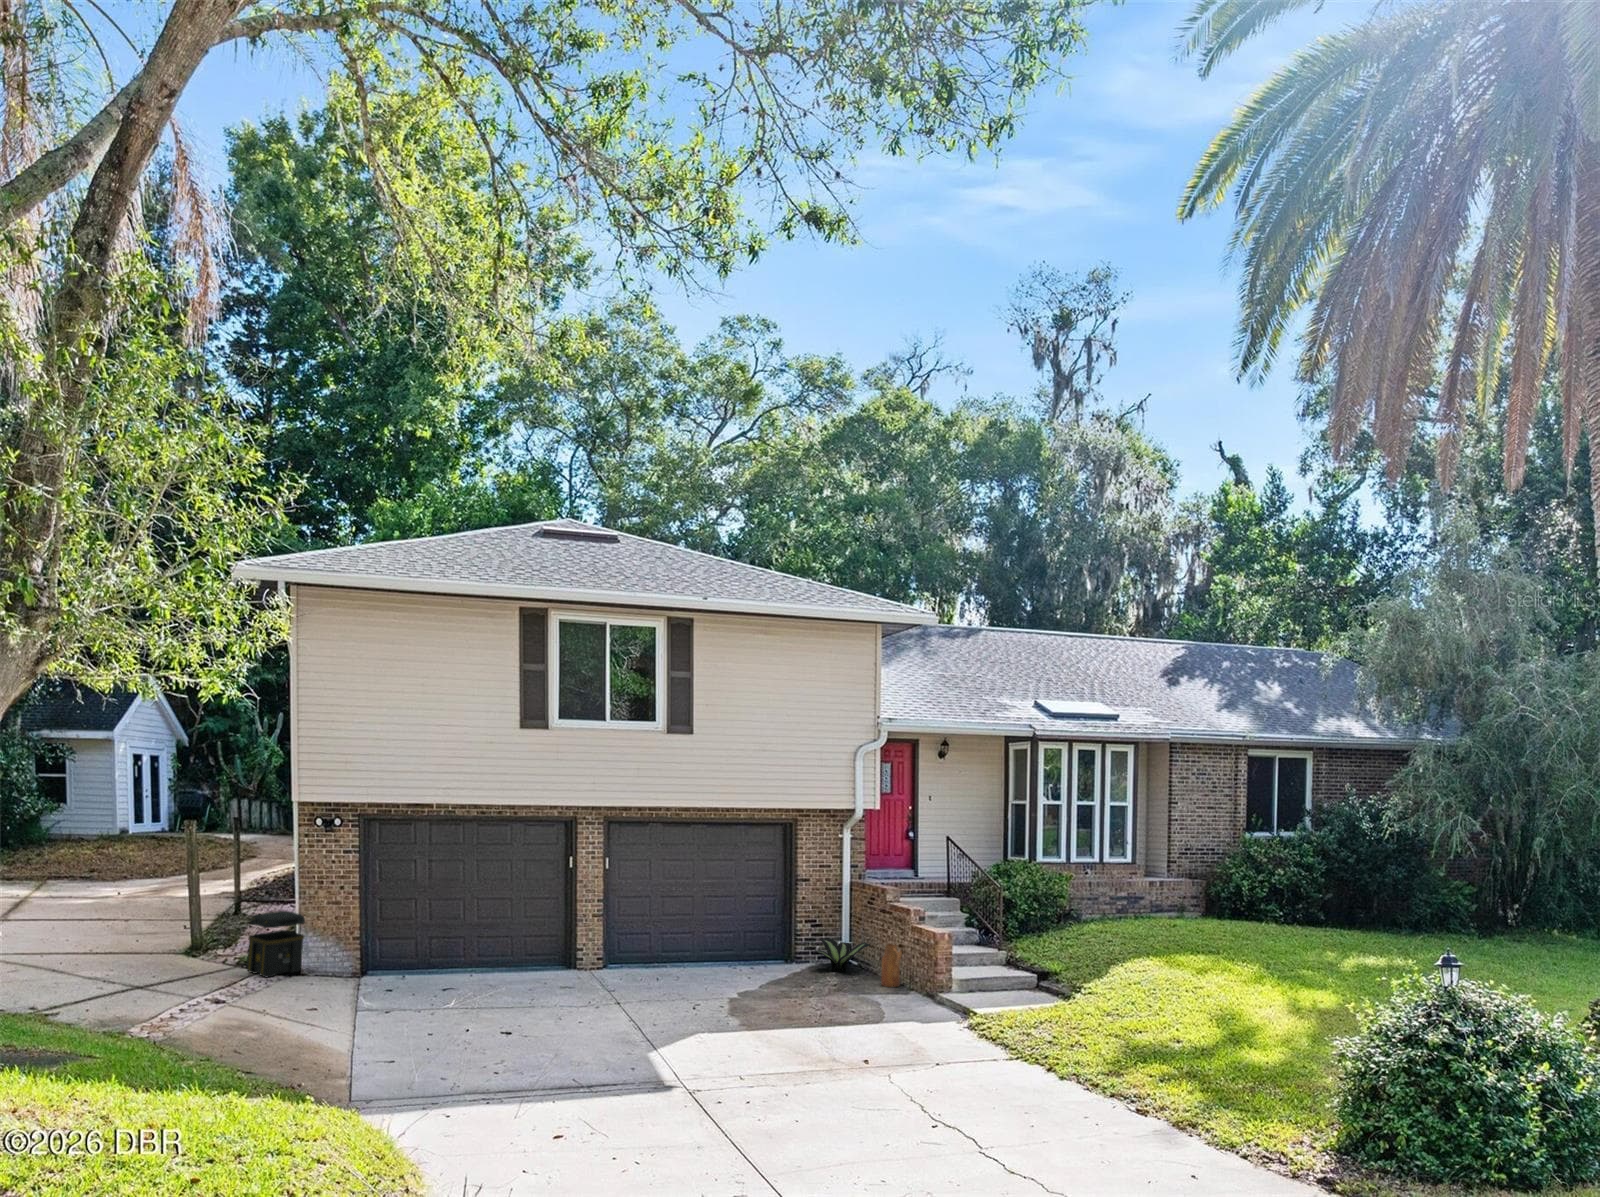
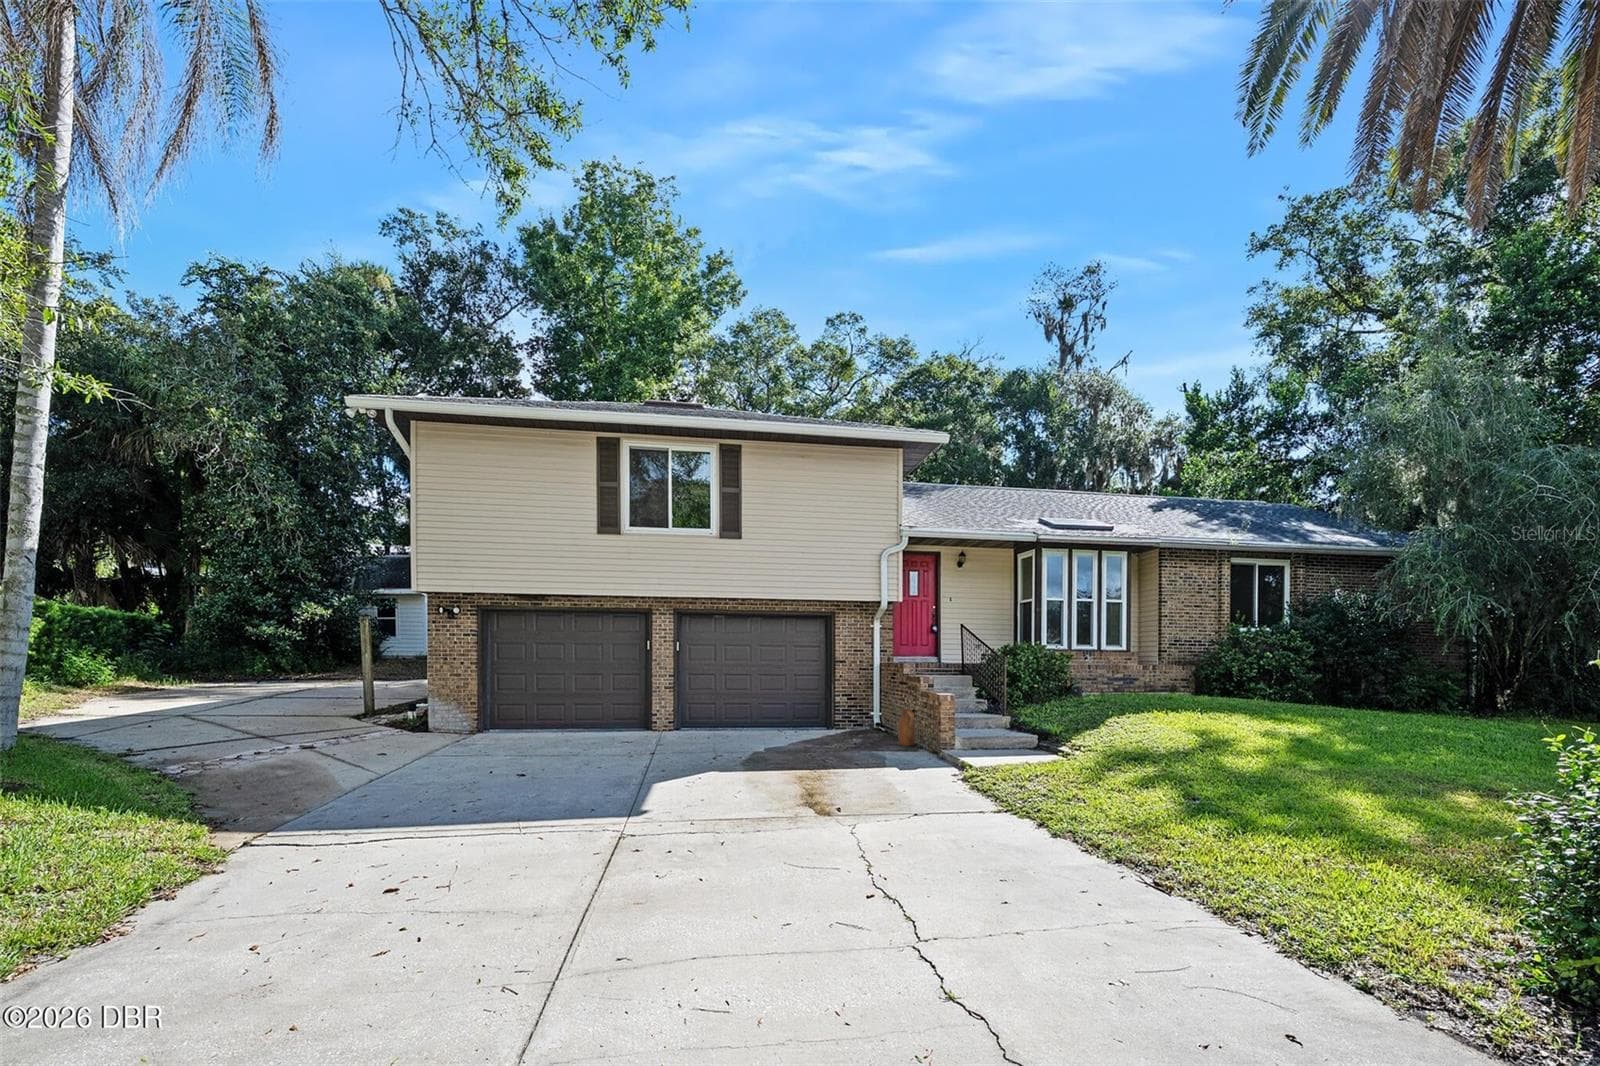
toolbox: present [247,911,305,977] -> none [386,678,430,728]
potted plant: present [815,939,870,972] -> none [845,708,895,735]

